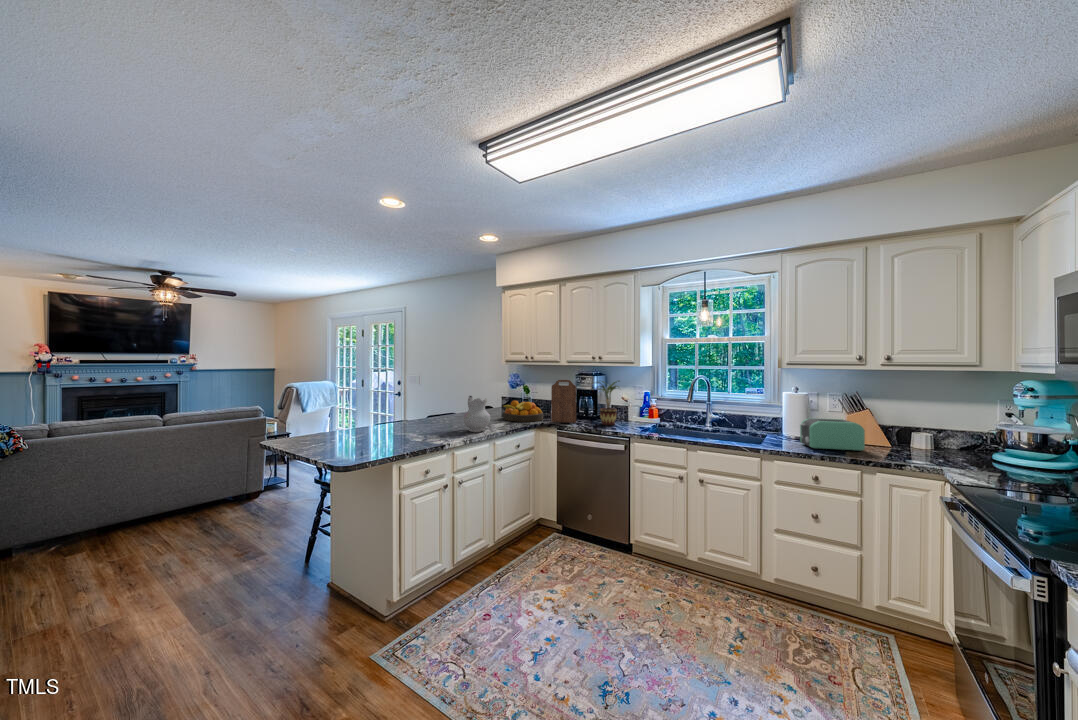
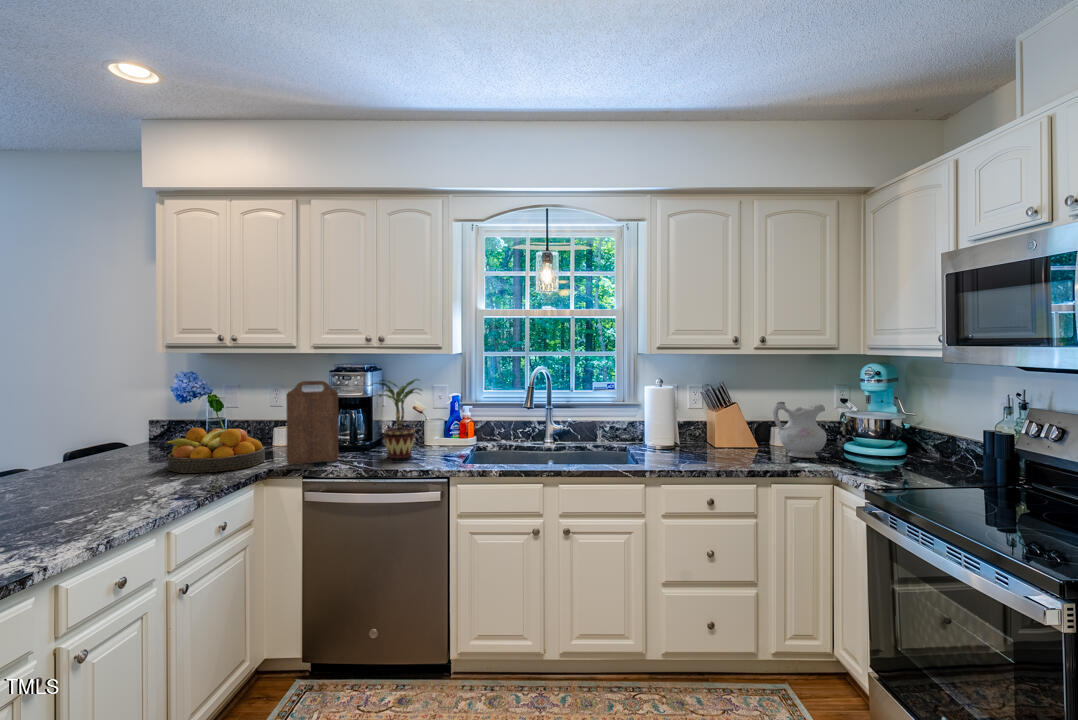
ceramic pitcher: present [463,396,490,432] -> present [773,402,827,458]
toaster: present [800,418,865,451] -> none [678,419,747,462]

